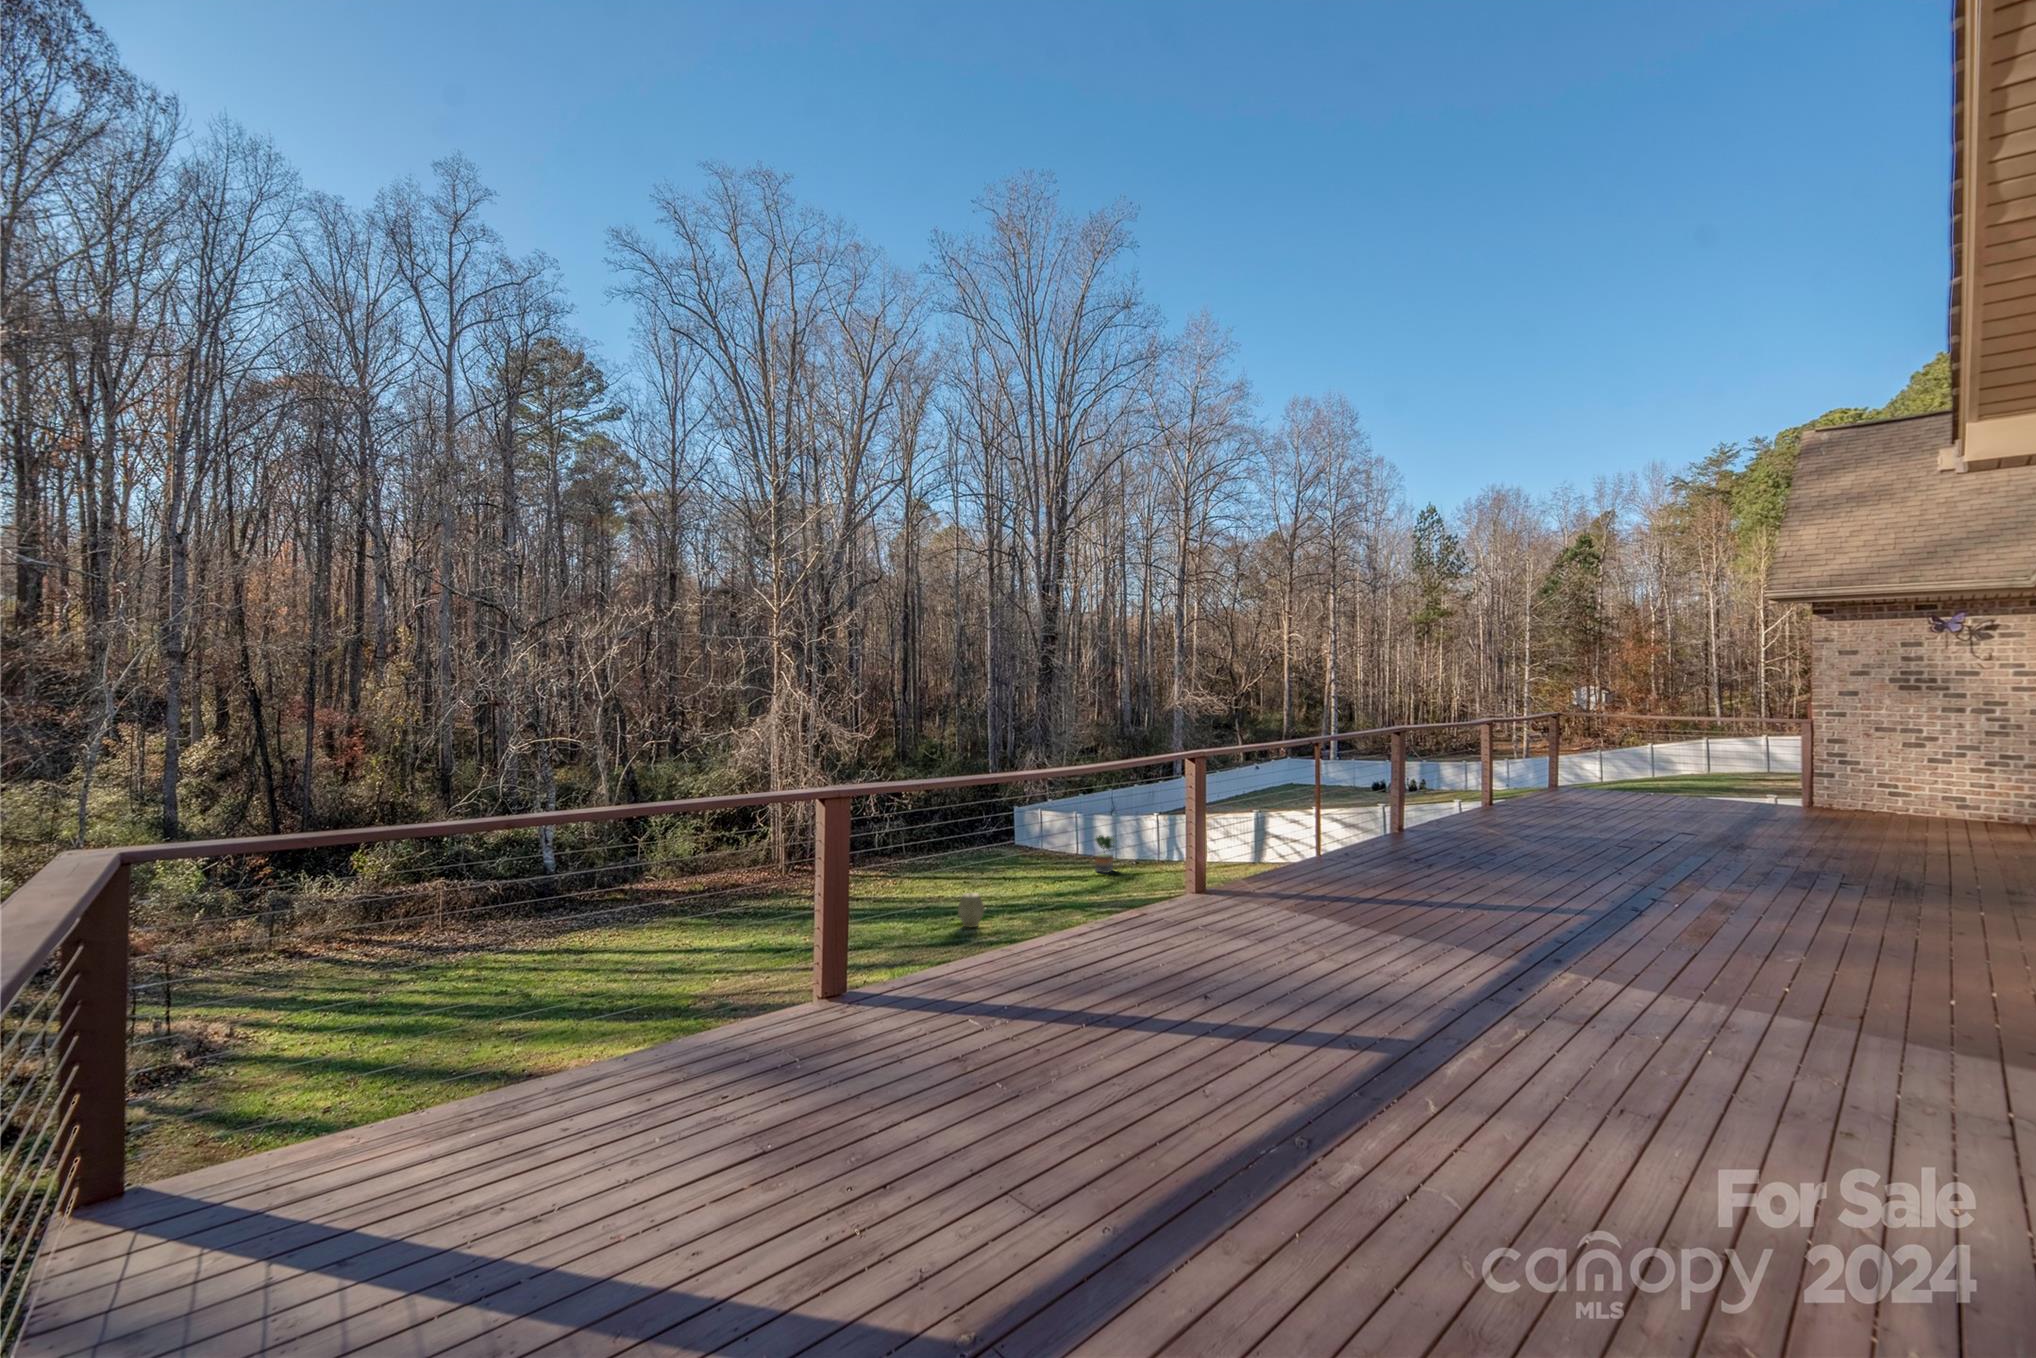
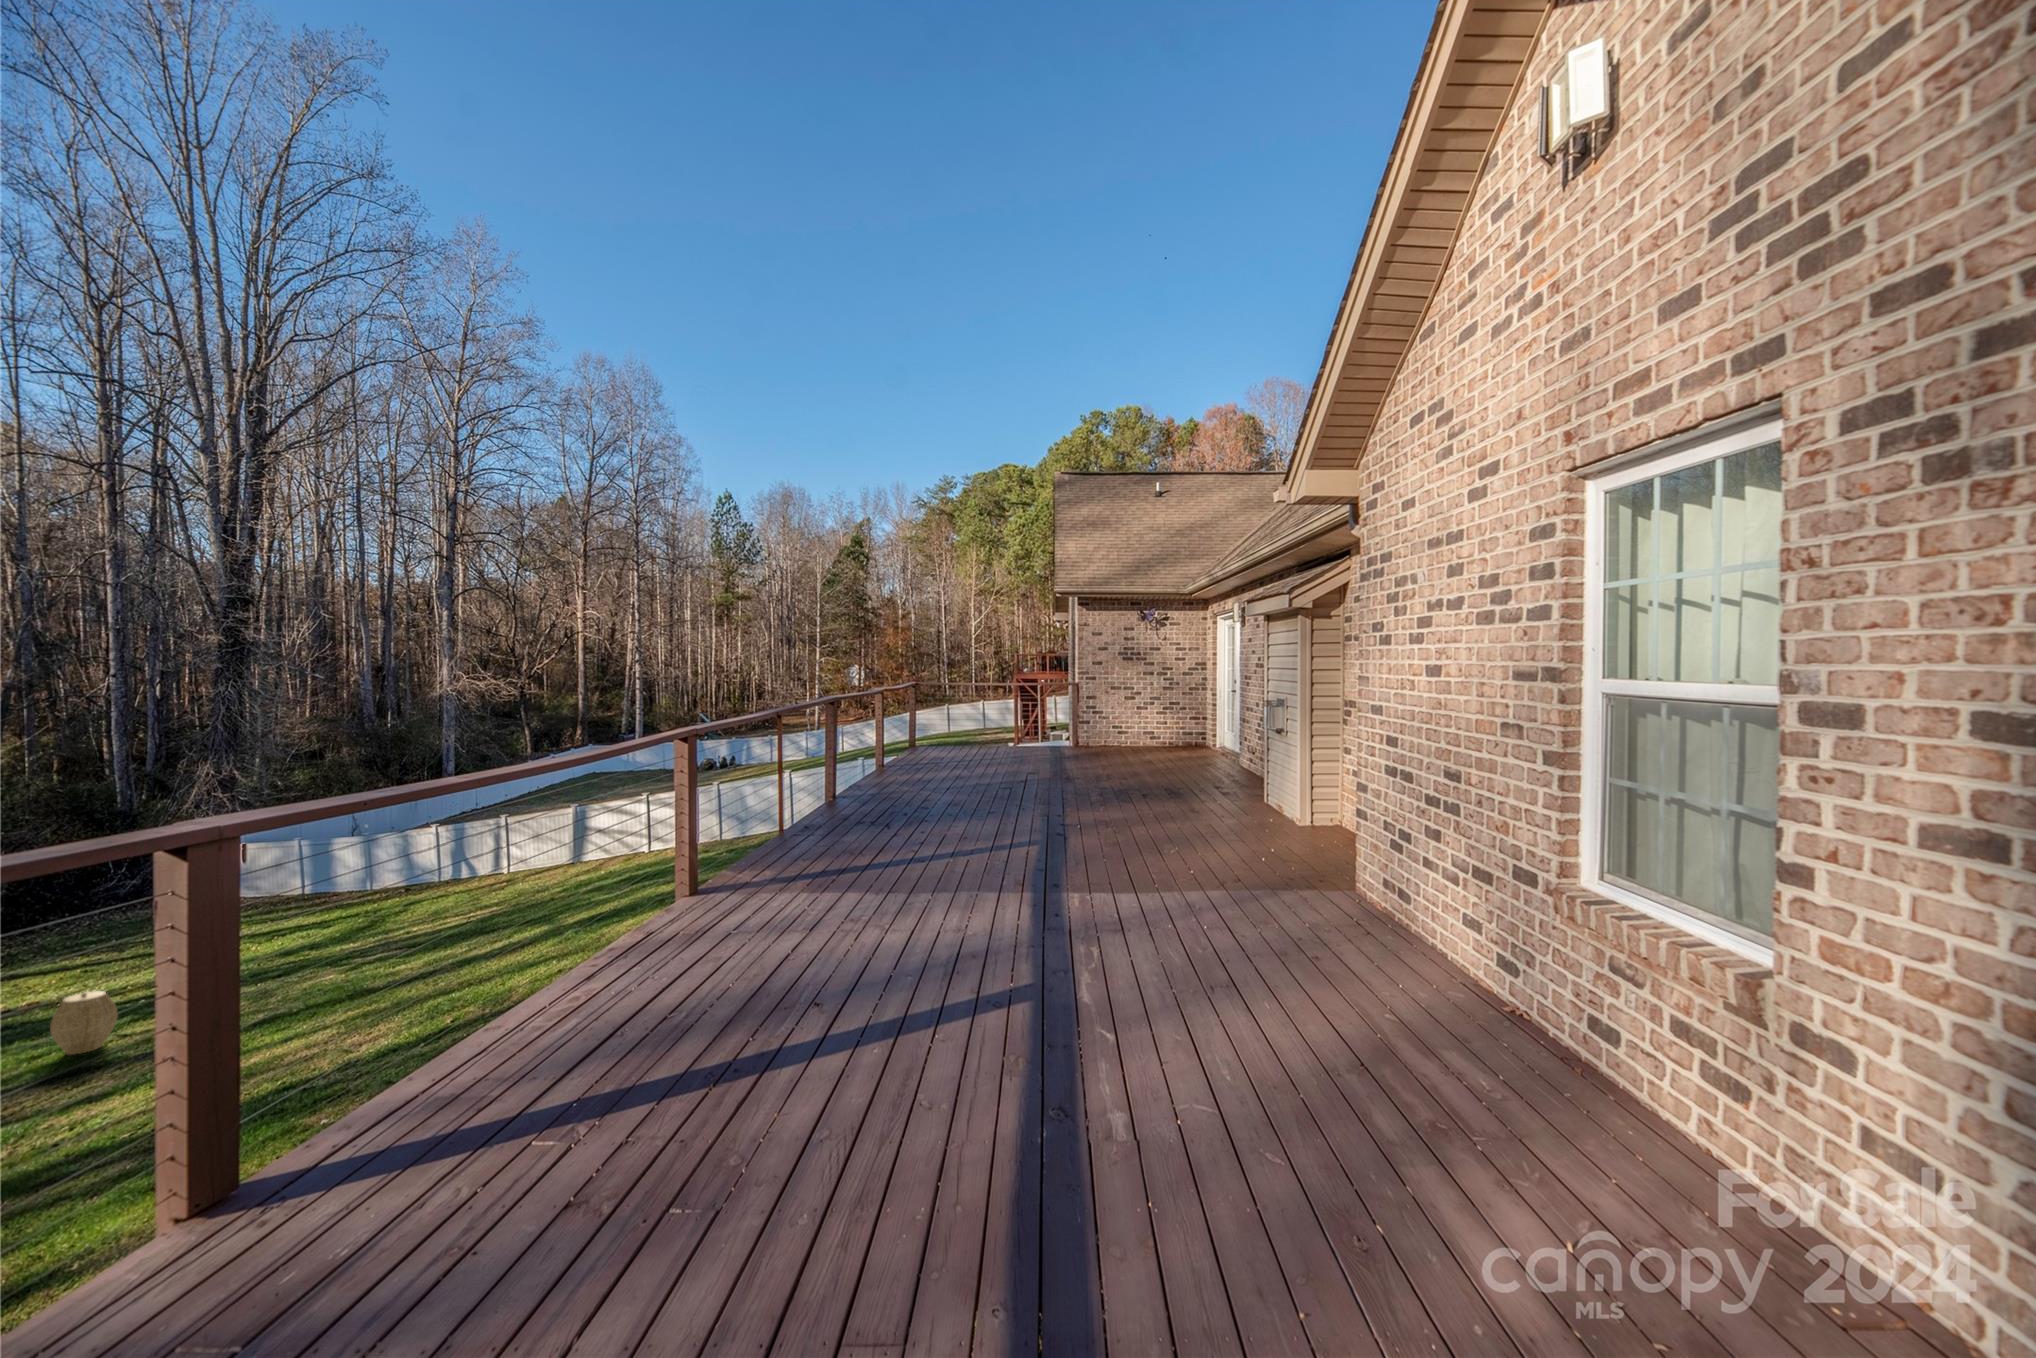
potted tree: present [1095,836,1115,873] -> none [334,859,376,914]

